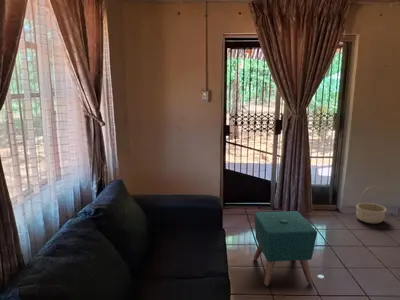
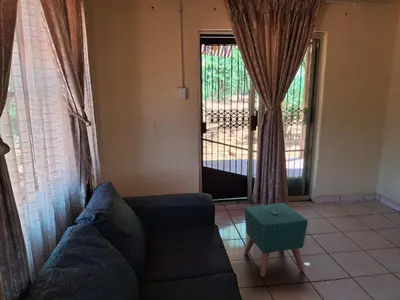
basket: present [356,186,387,224] -> none [328,175,355,210]

